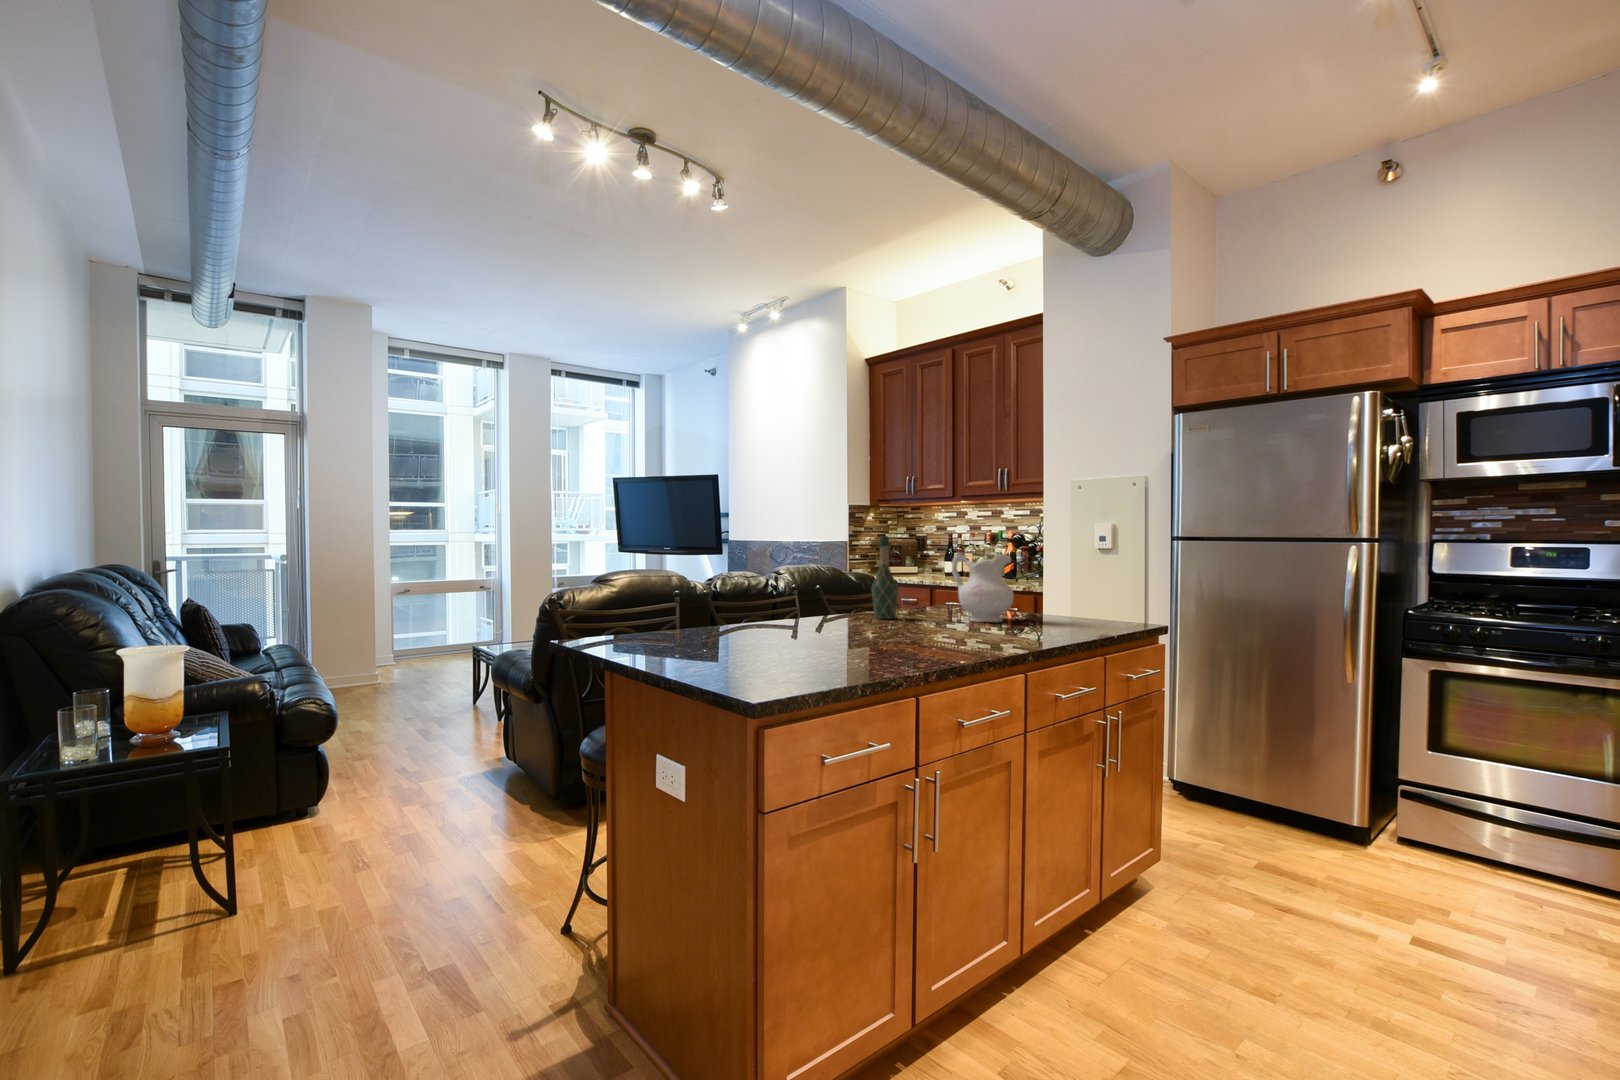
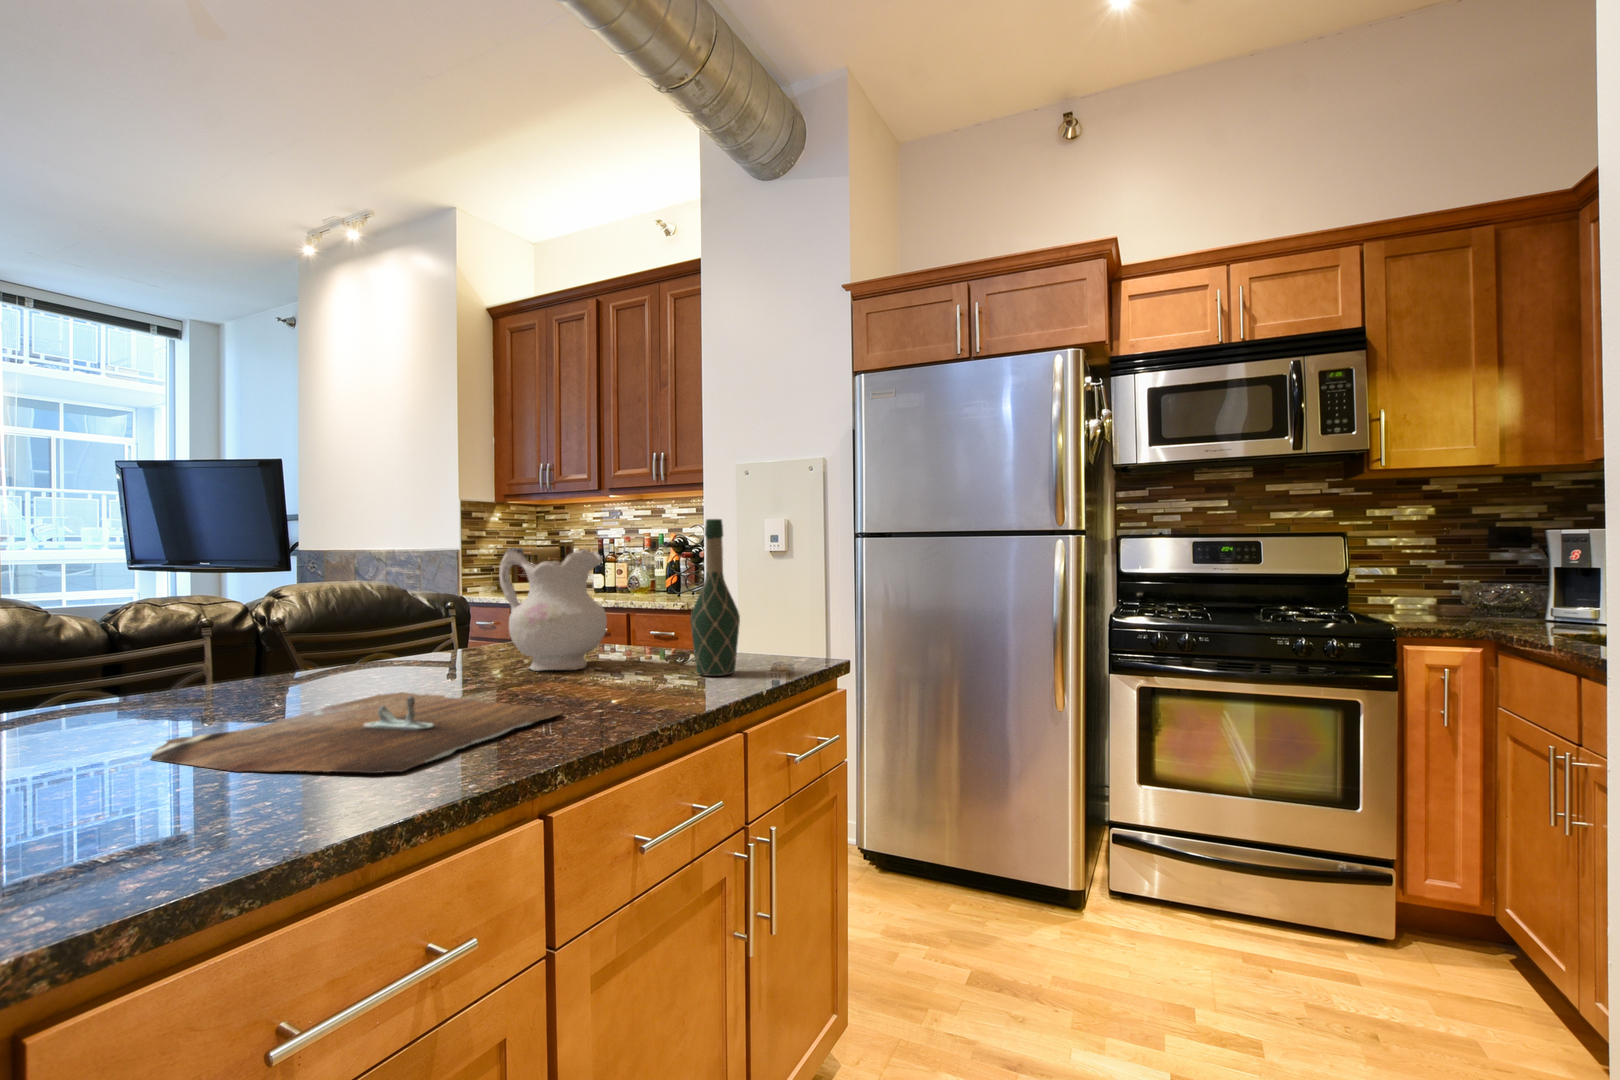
wine bottle: present [872,536,898,619] -> present [690,519,740,676]
cutting board: none [856,625,1015,652] -> present [151,692,561,773]

